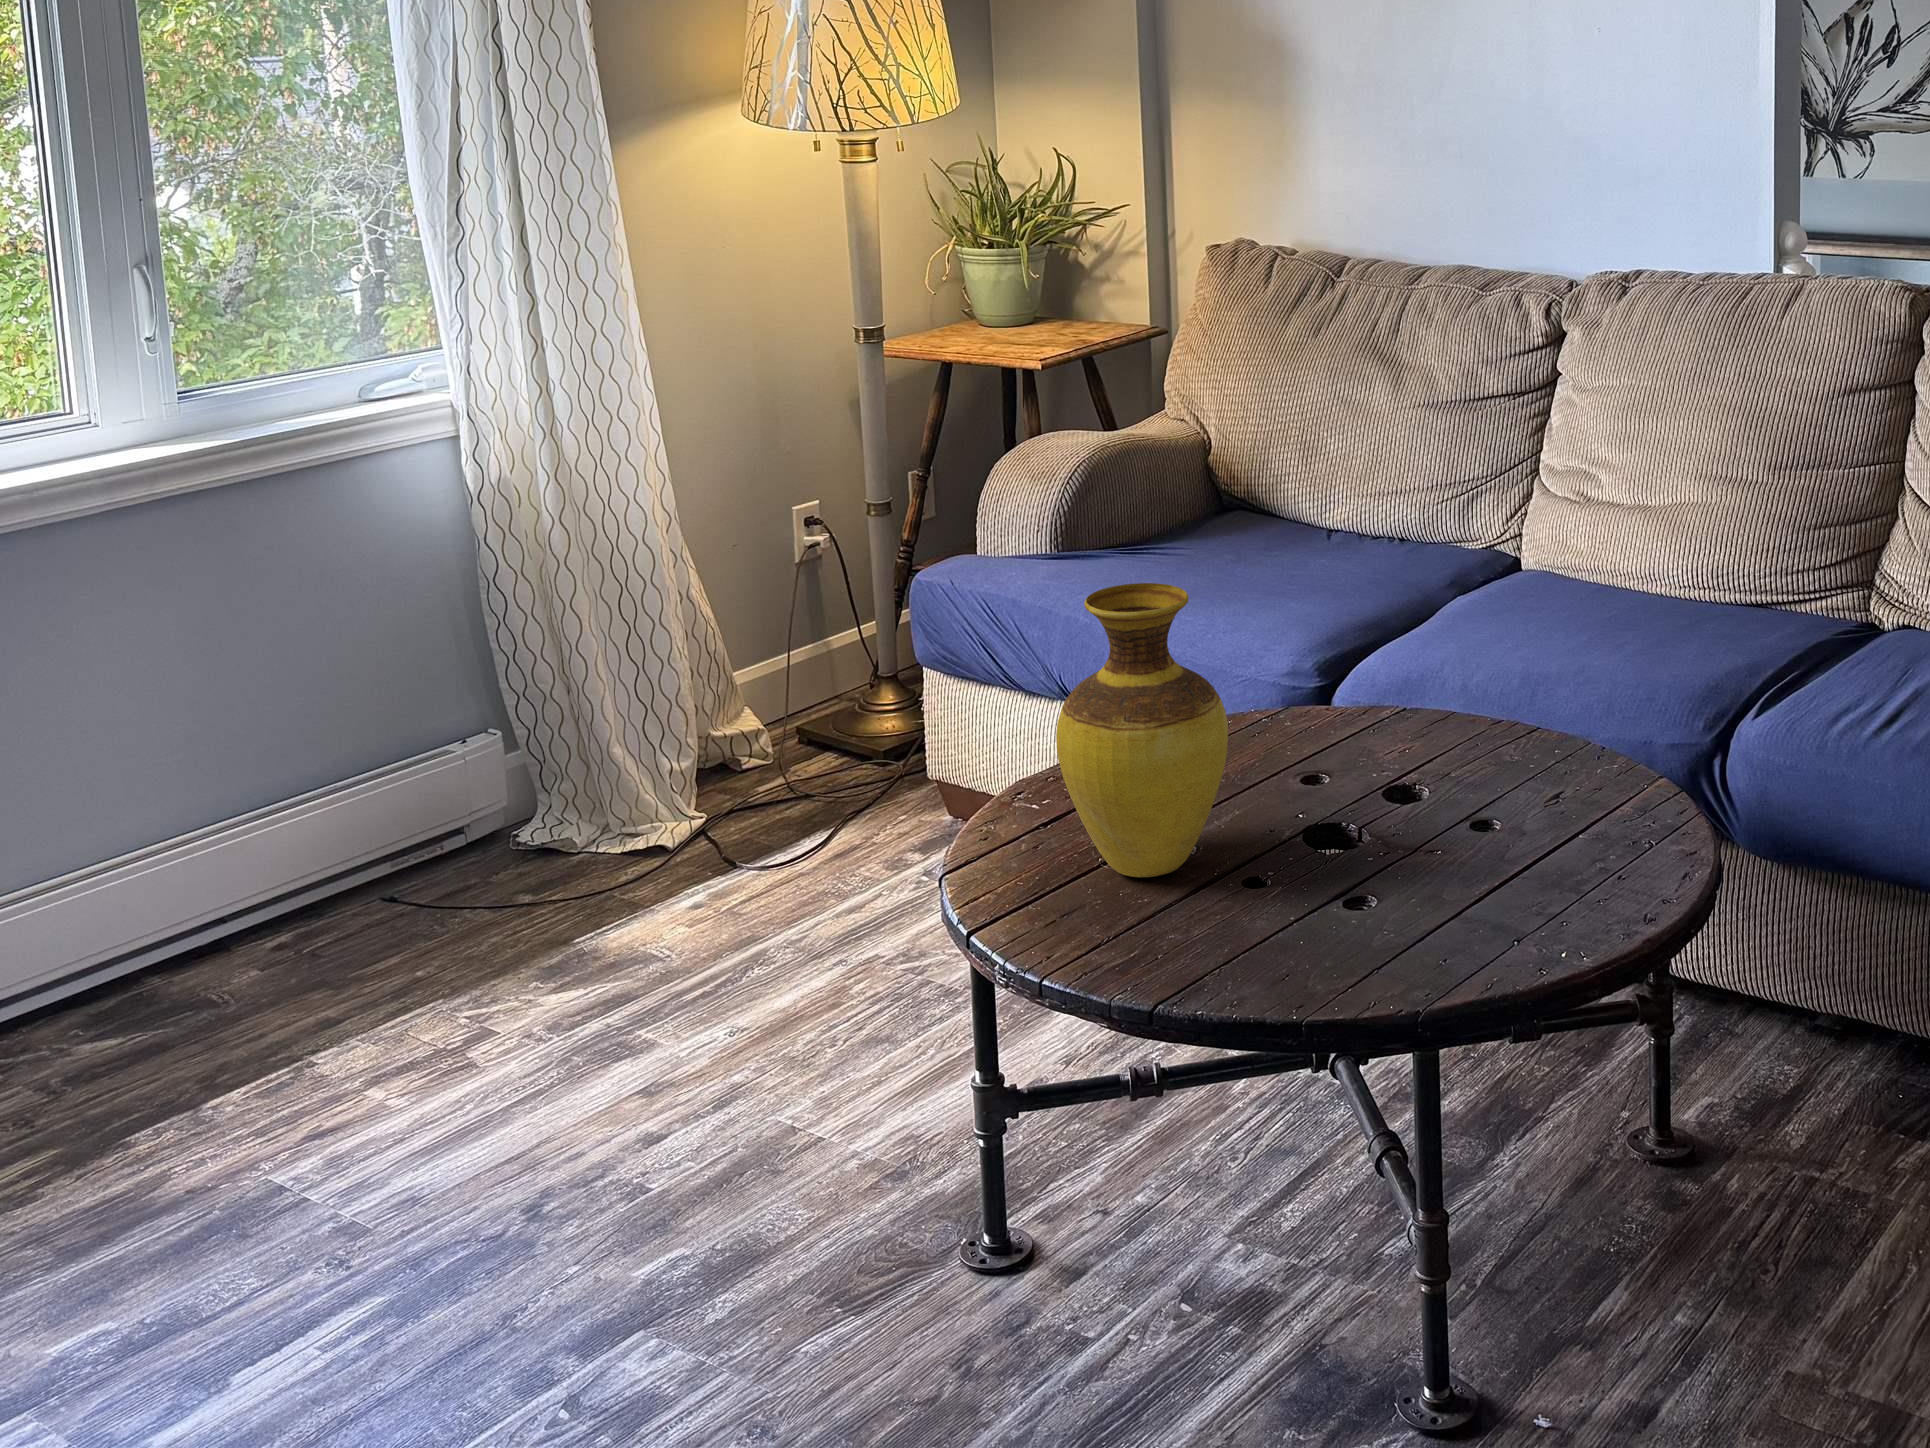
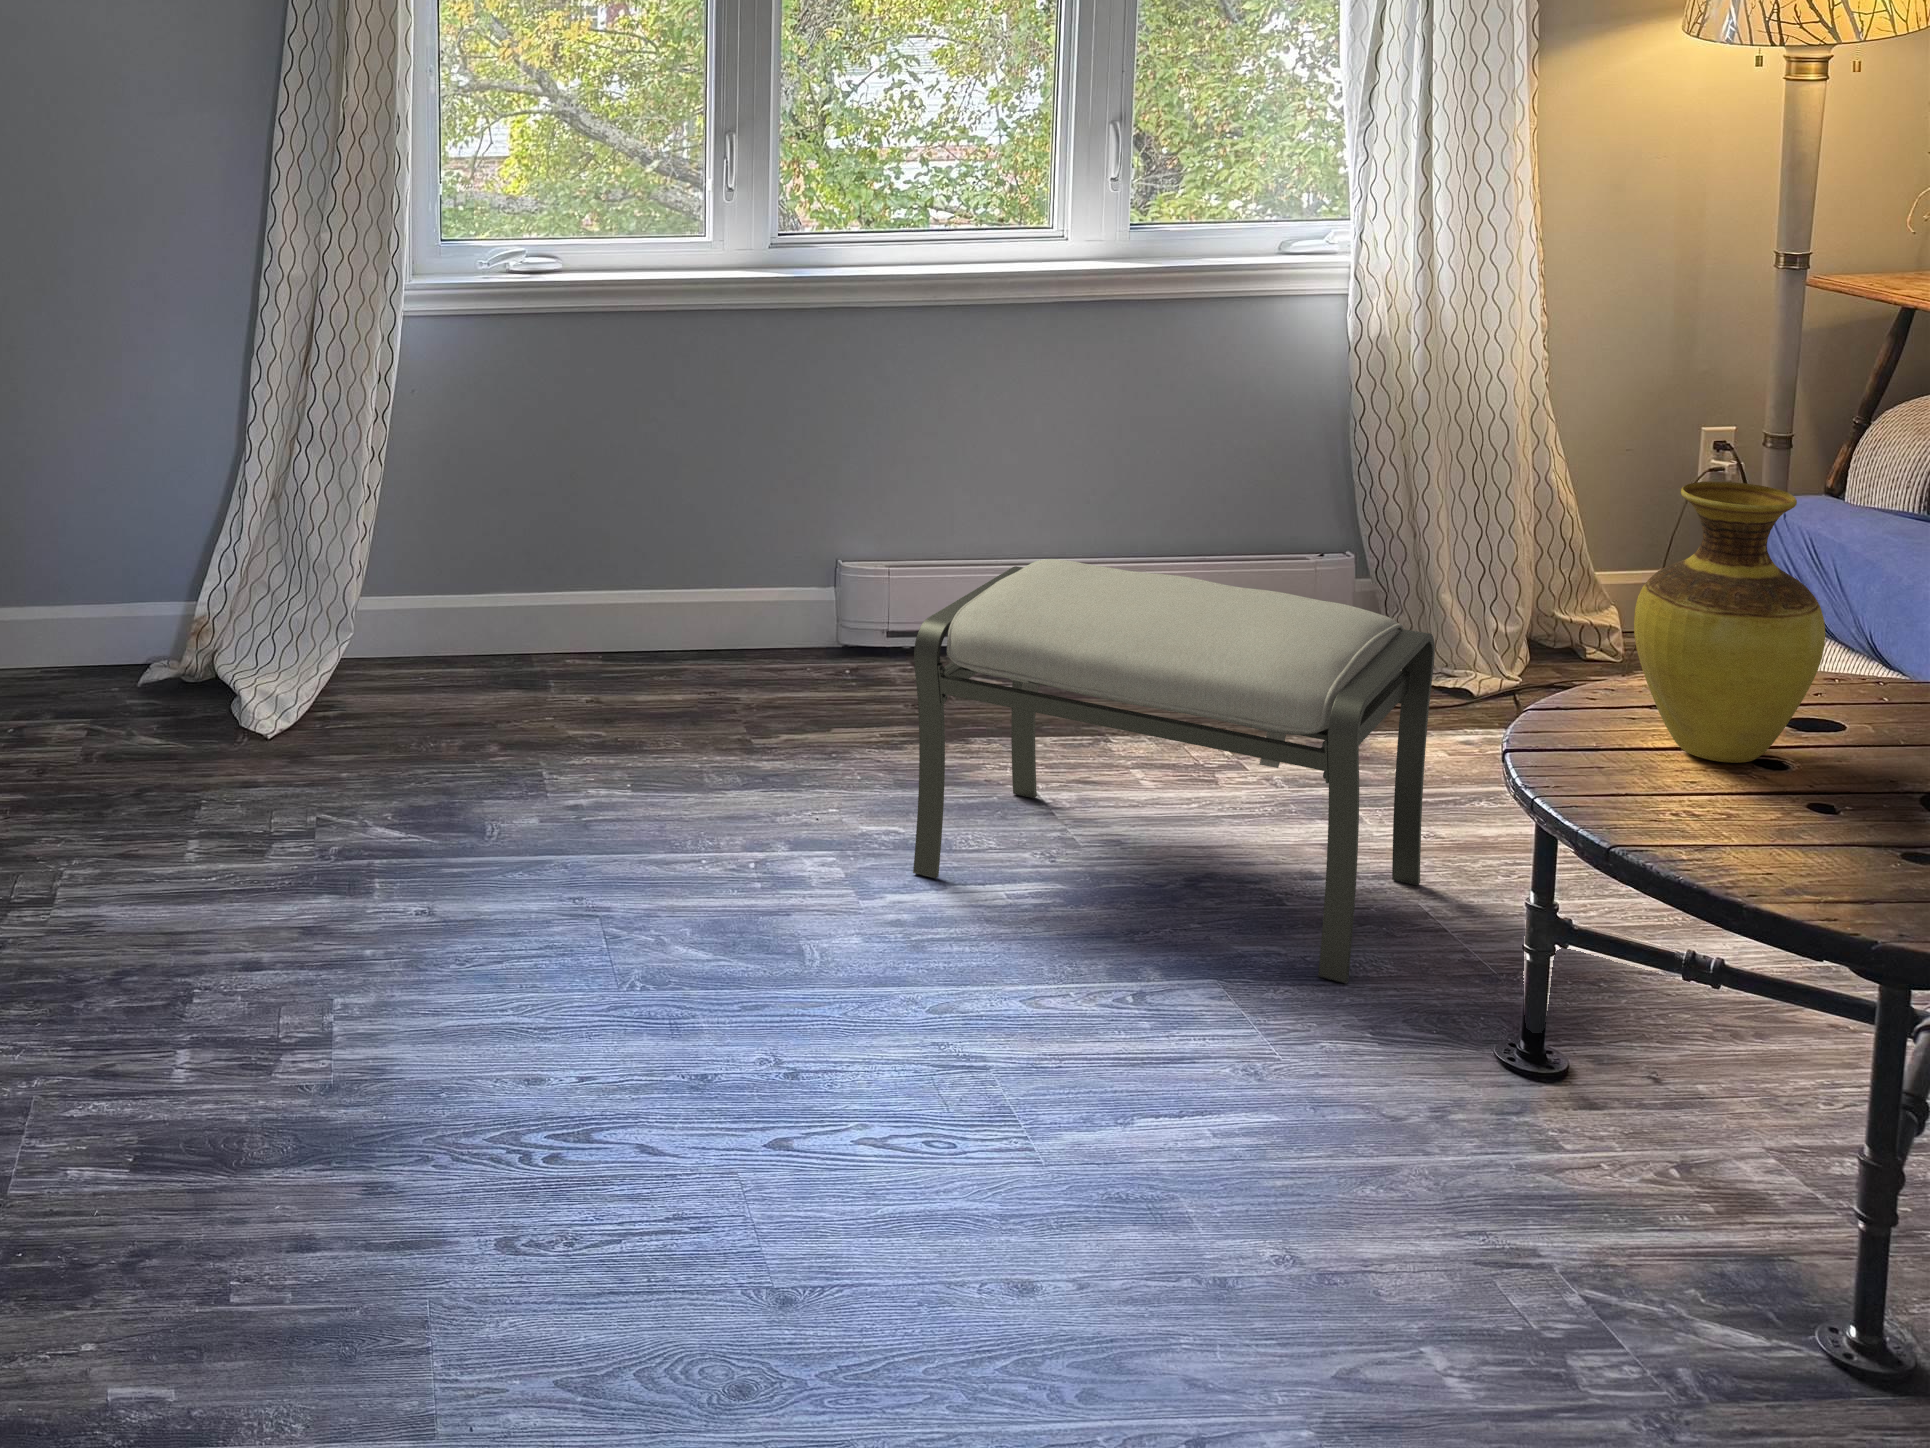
ottoman: none [115,811,776,1383] -> present [913,559,1435,984]

